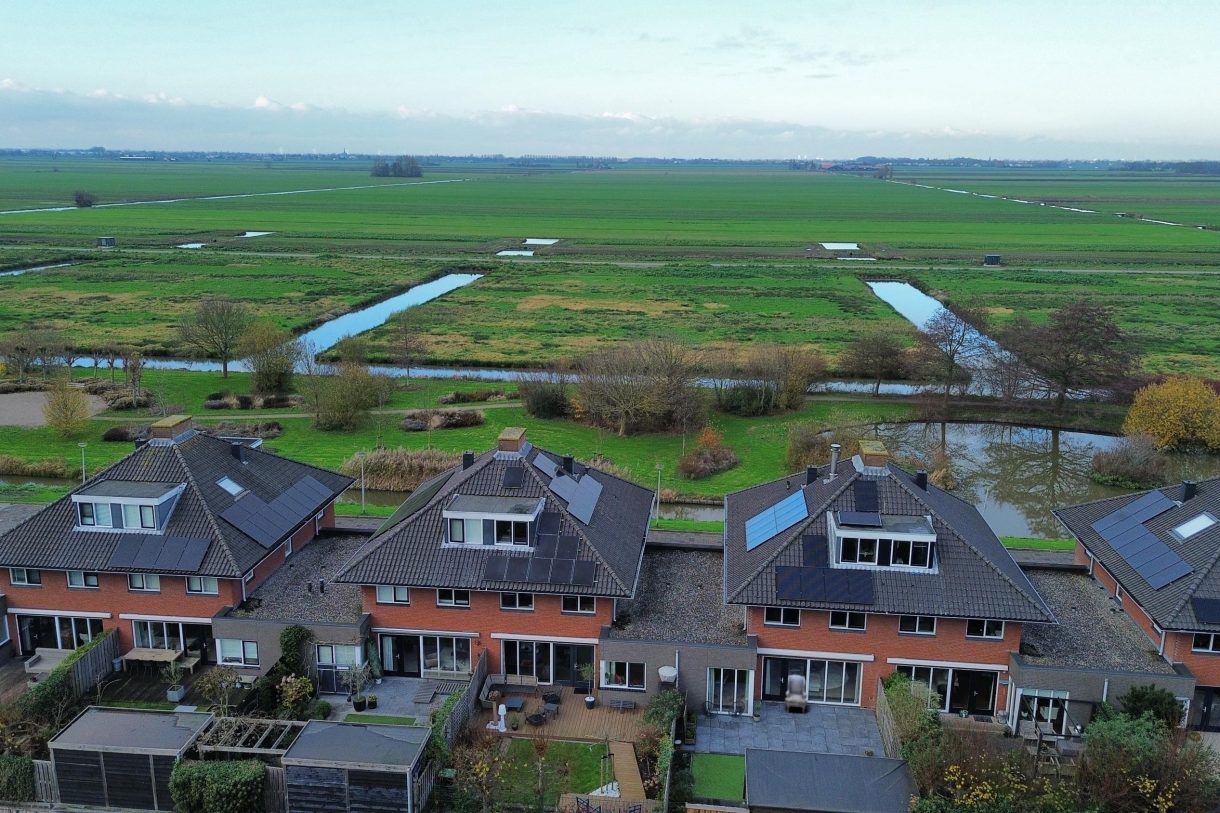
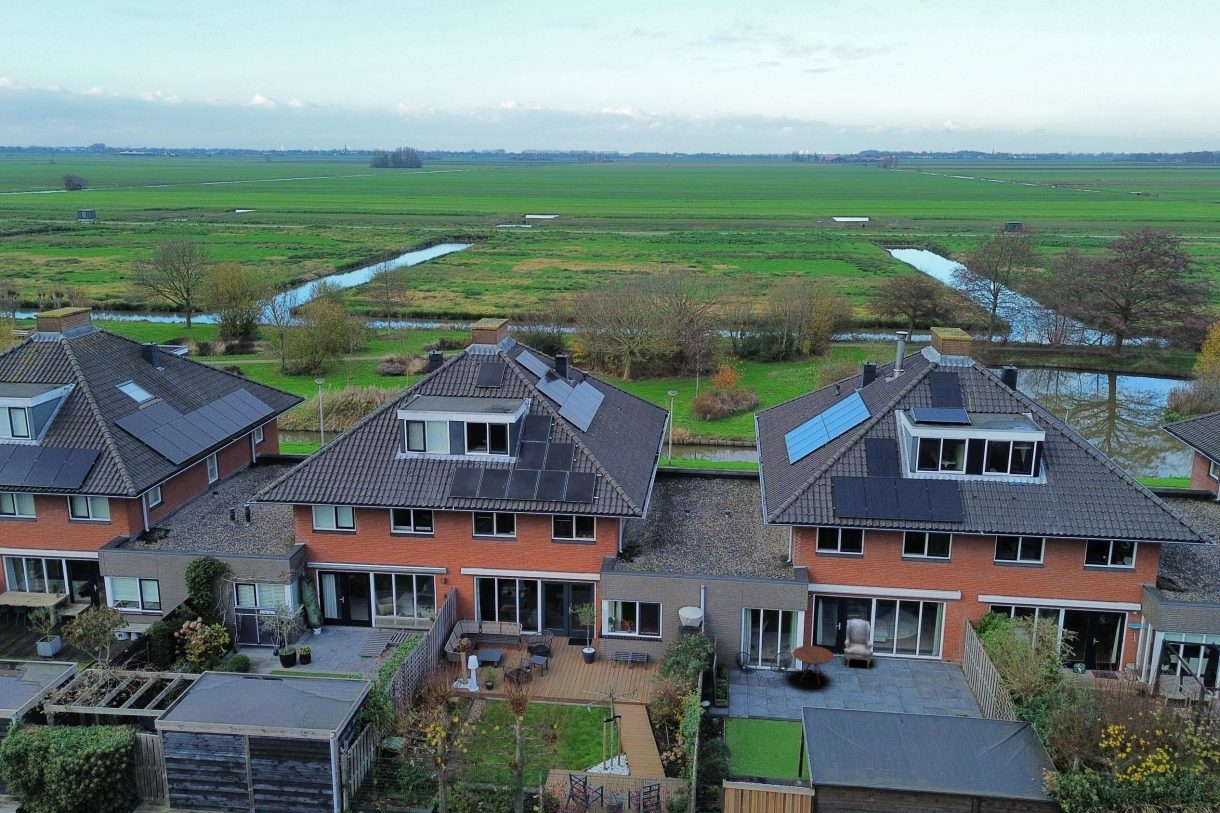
round table: none [745,696,776,727] -> present [793,646,833,684]

